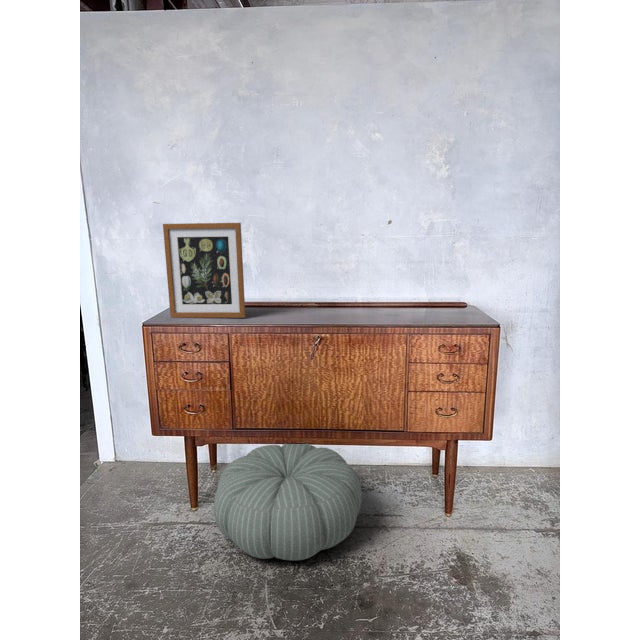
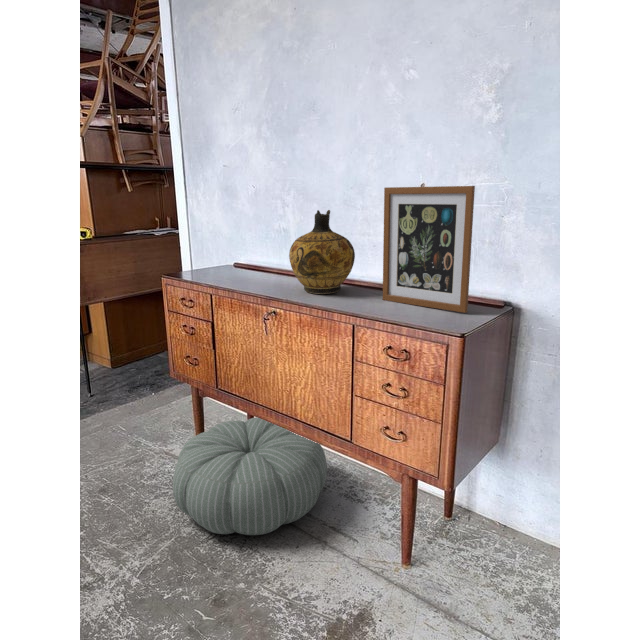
picture frame: present [163,223,245,318] -> present [383,186,475,313]
ceramic jug: none [302,243,360,317] -> present [289,210,355,294]

